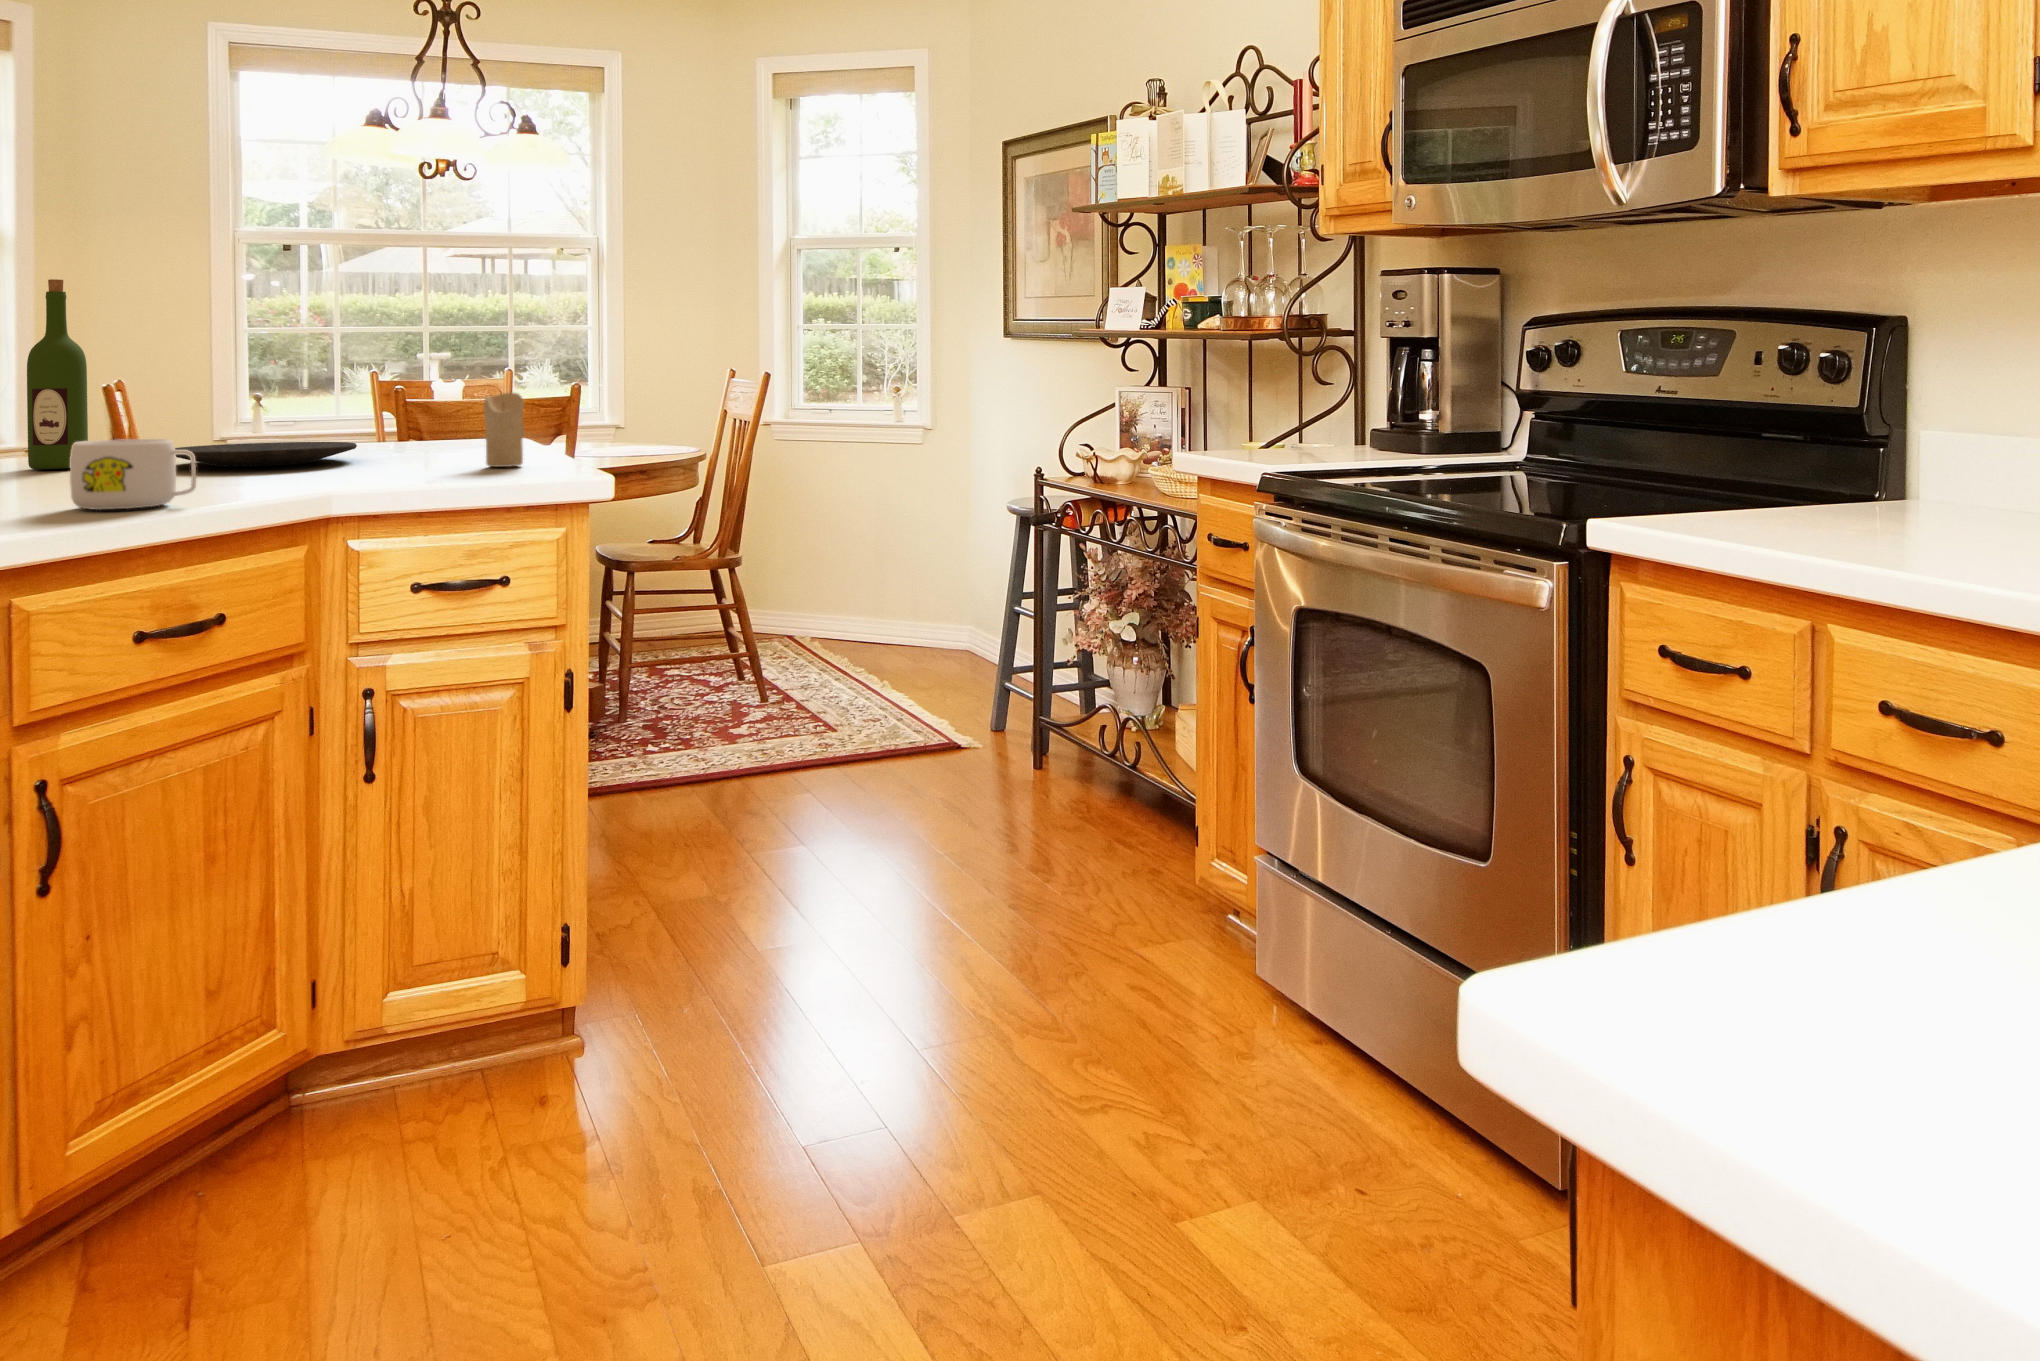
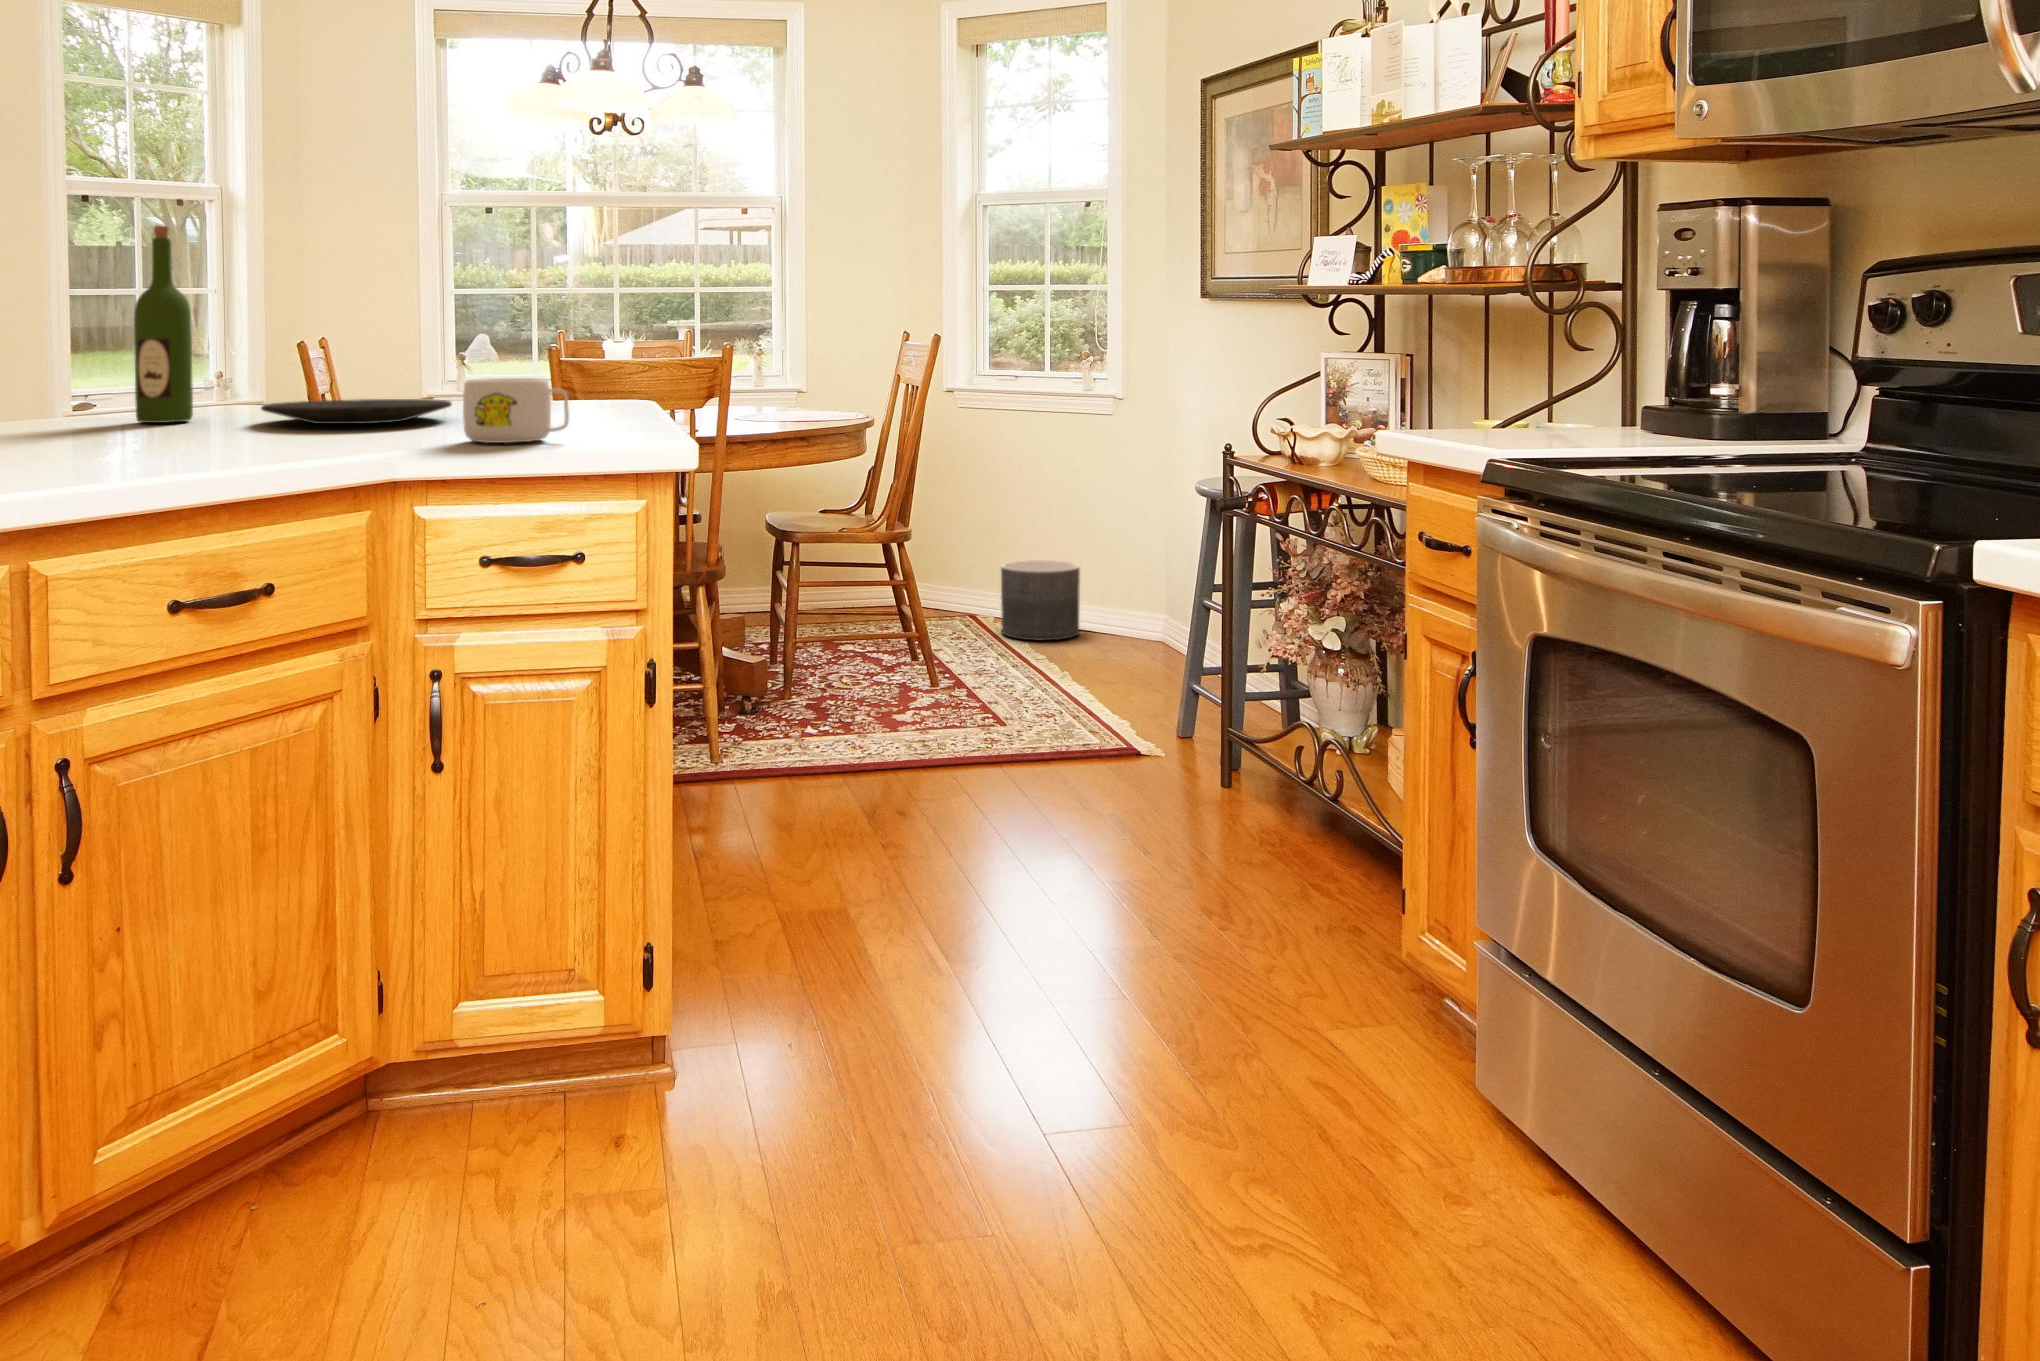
candle: present [484,392,524,467] -> none [571,348,615,431]
mug: present [70,439,196,510] -> present [463,378,569,443]
planter: none [823,579,895,652] -> present [1001,560,1080,640]

